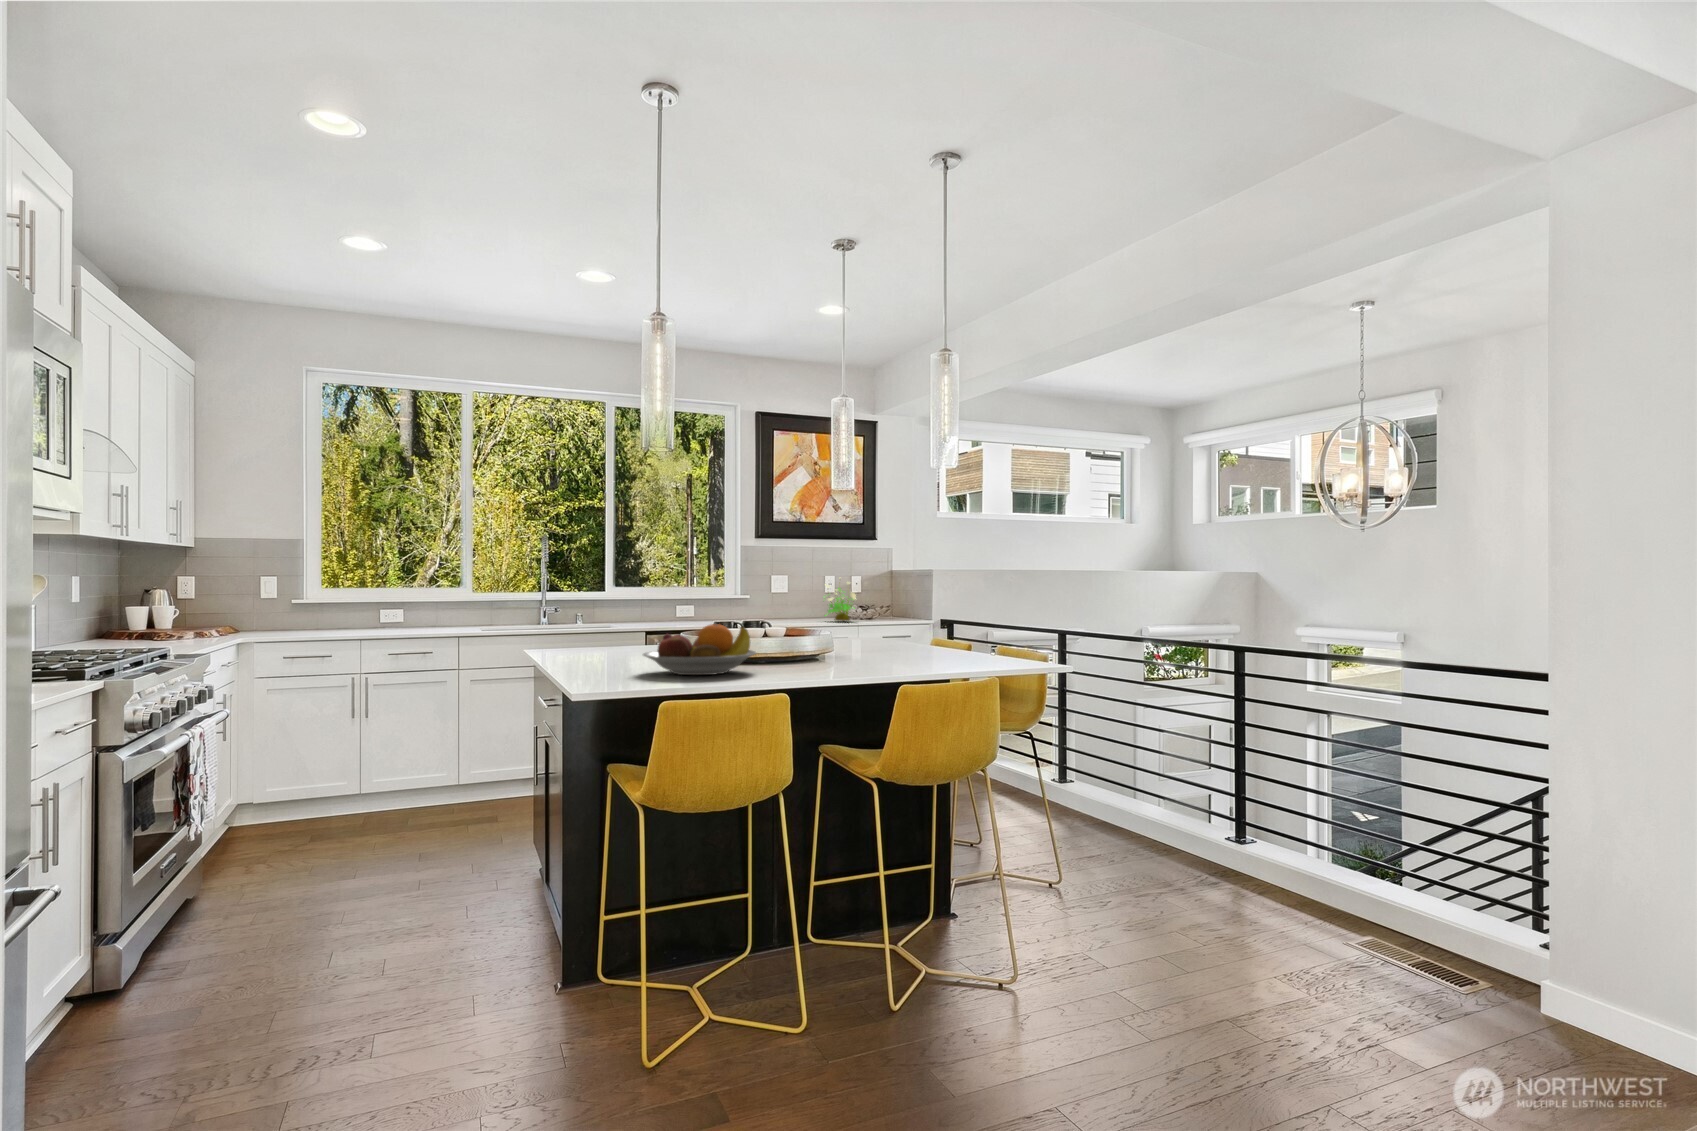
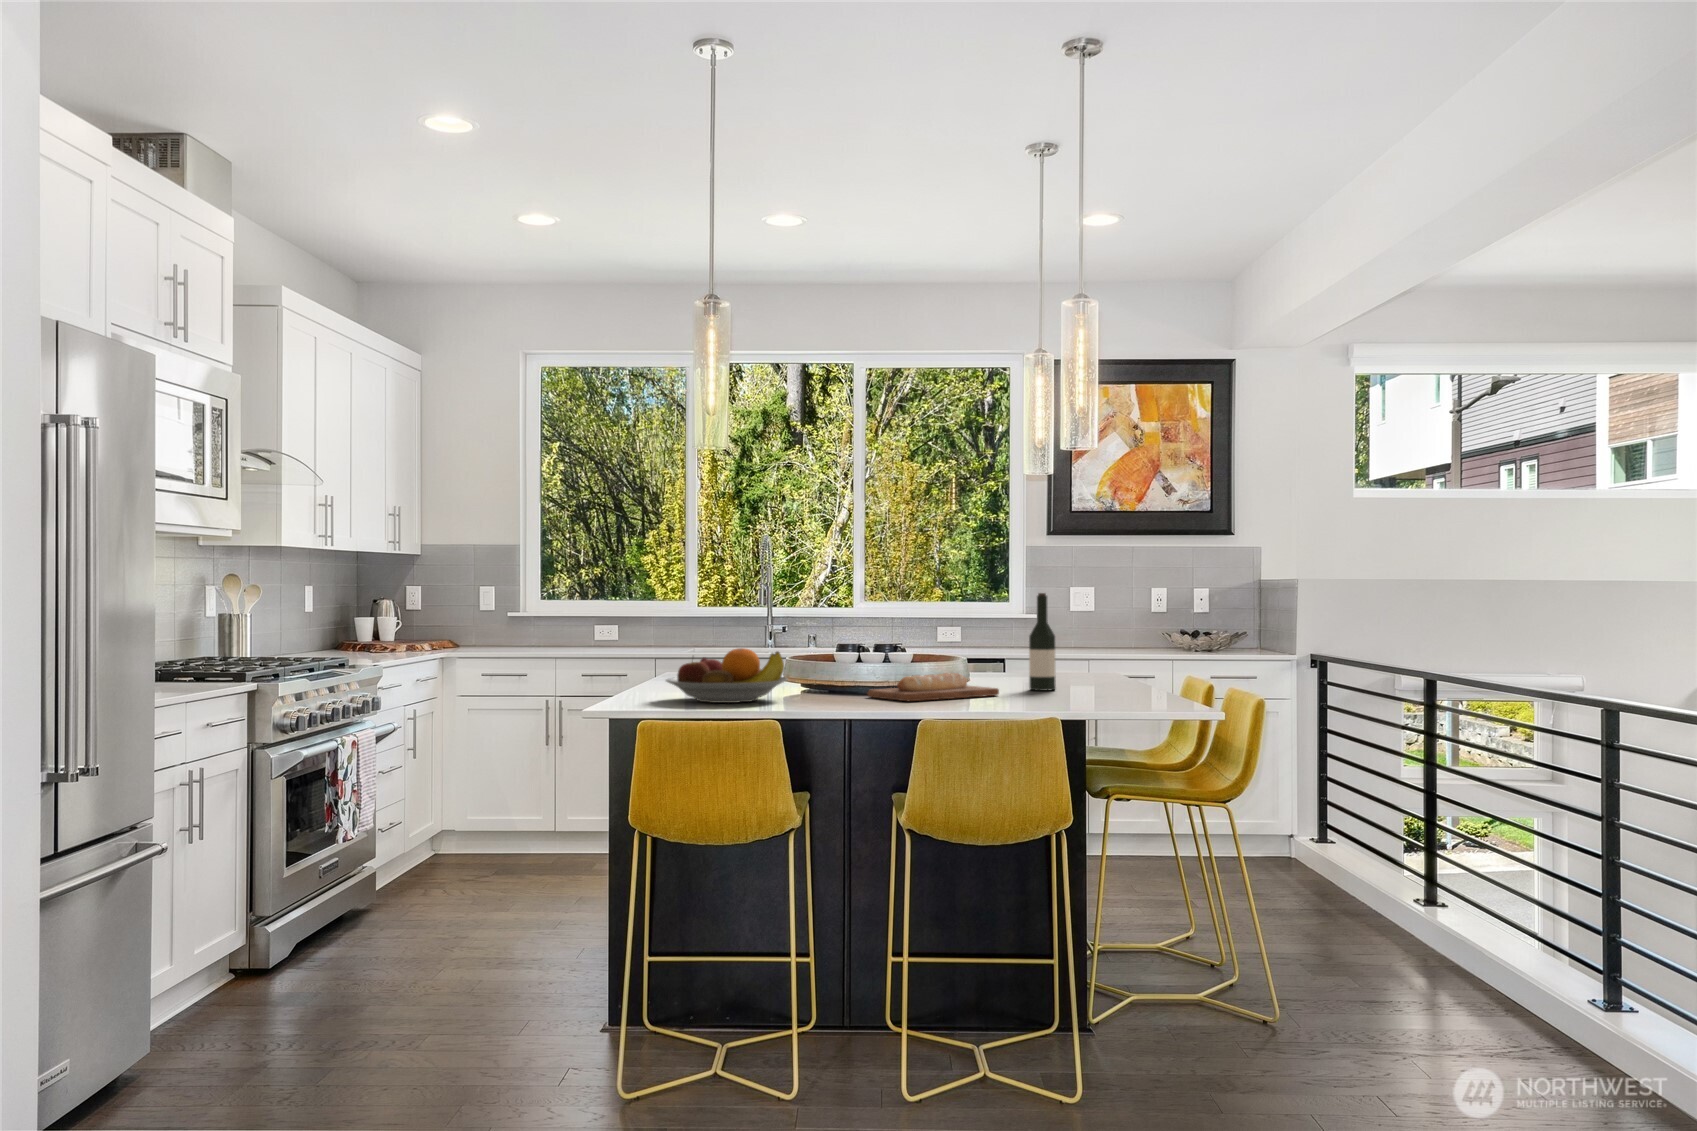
wine bottle: none [895,576,916,653] -> present [1029,593,1056,691]
potted plant: present [825,582,856,621] -> none [1137,587,1185,649]
bread loaf: none [804,641,898,666] -> present [868,673,999,701]

